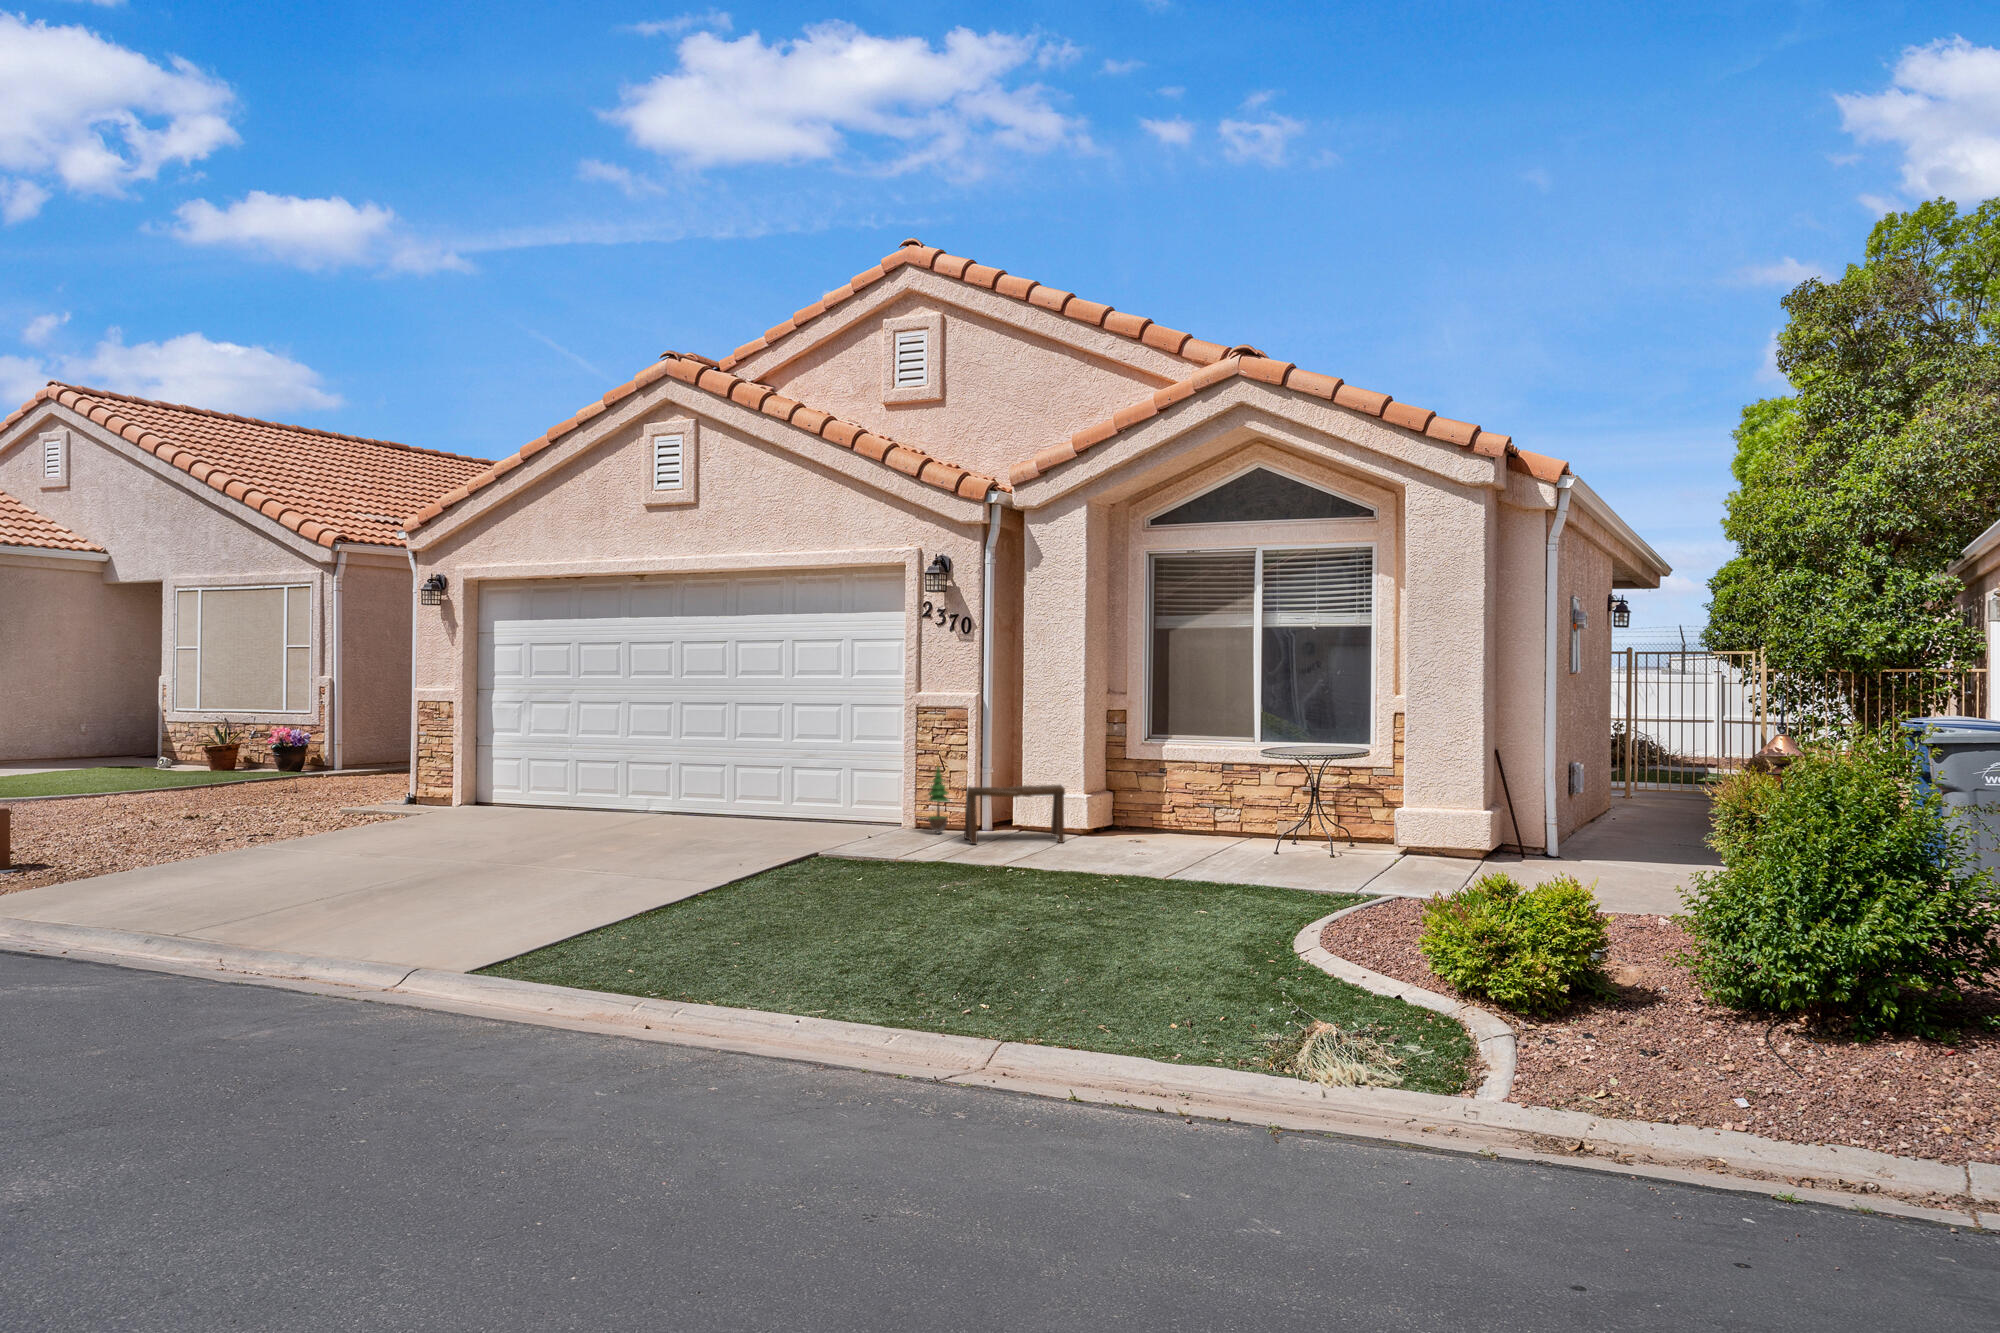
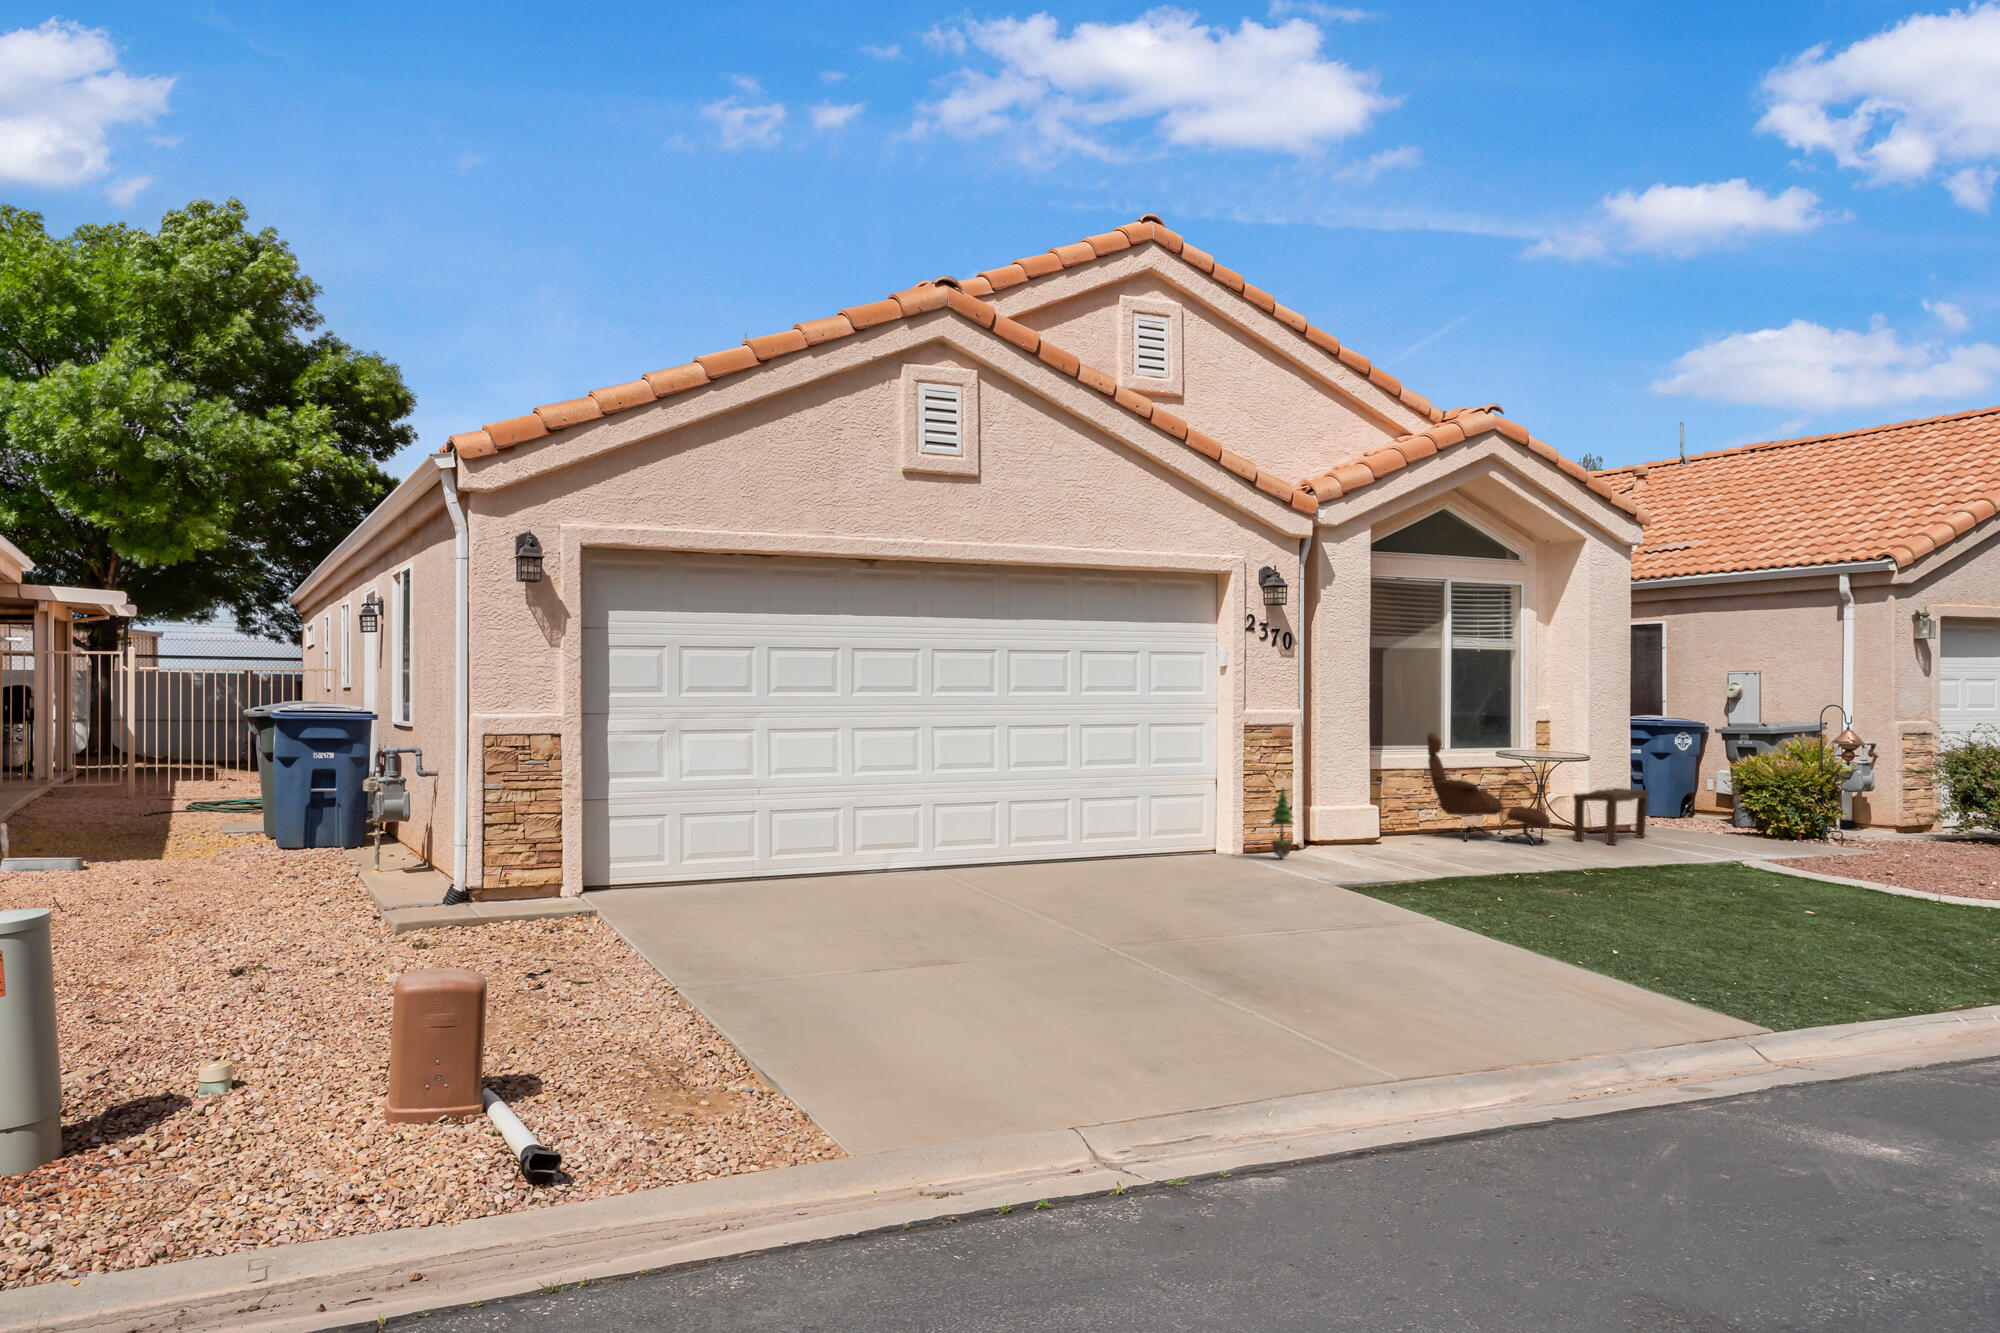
lounge chair: none [1187,722,1302,853] -> present [1427,733,1550,844]
bench: present [964,785,1065,844] -> present [1574,788,1650,845]

